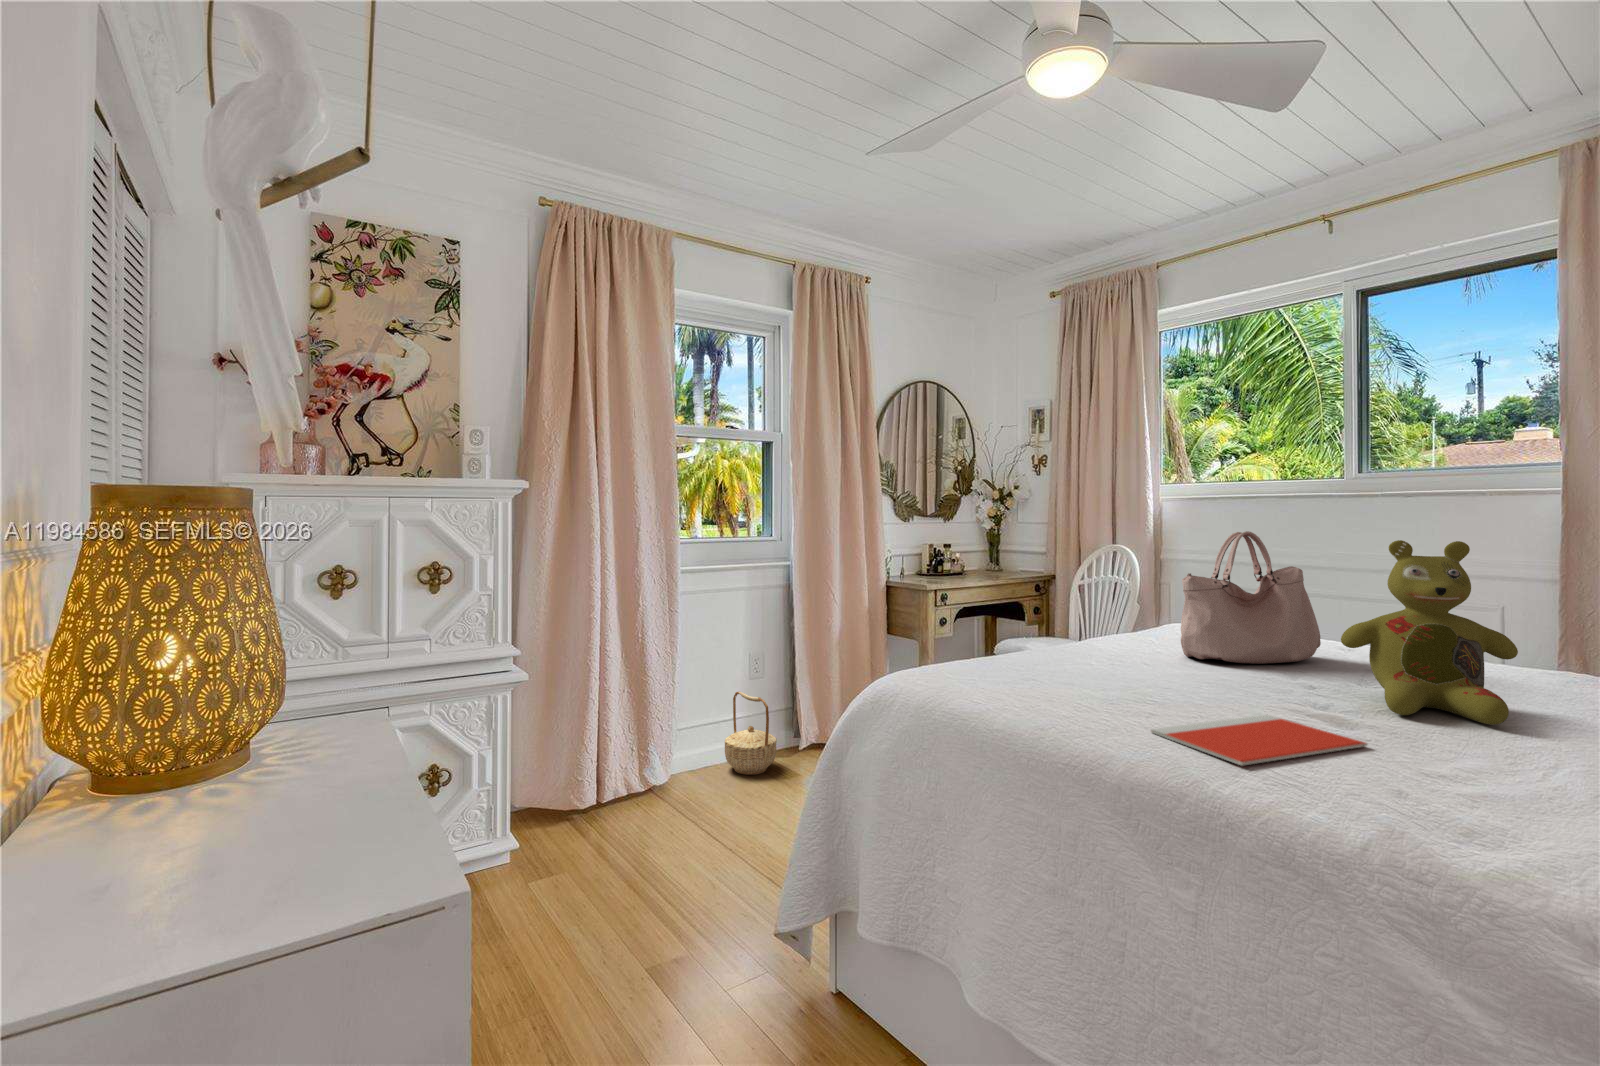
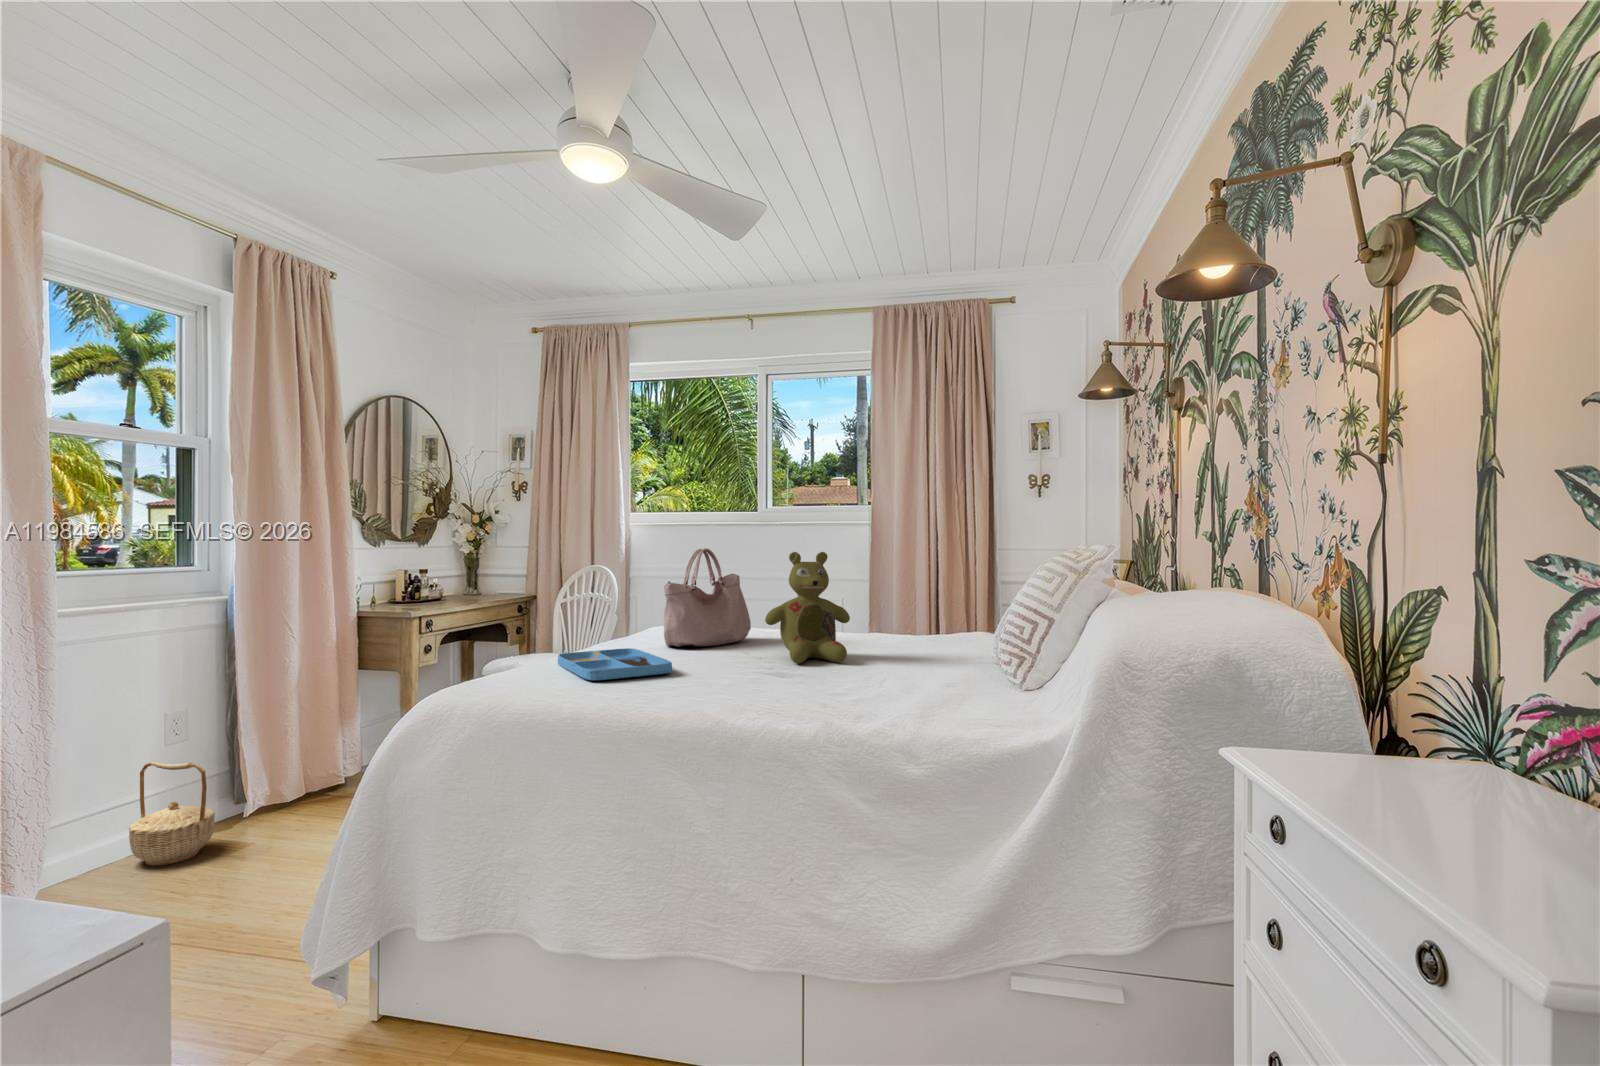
tray: none [1037,652,1178,699] -> present [558,648,672,680]
notebook: present [1151,715,1368,765] -> none [662,674,785,702]

